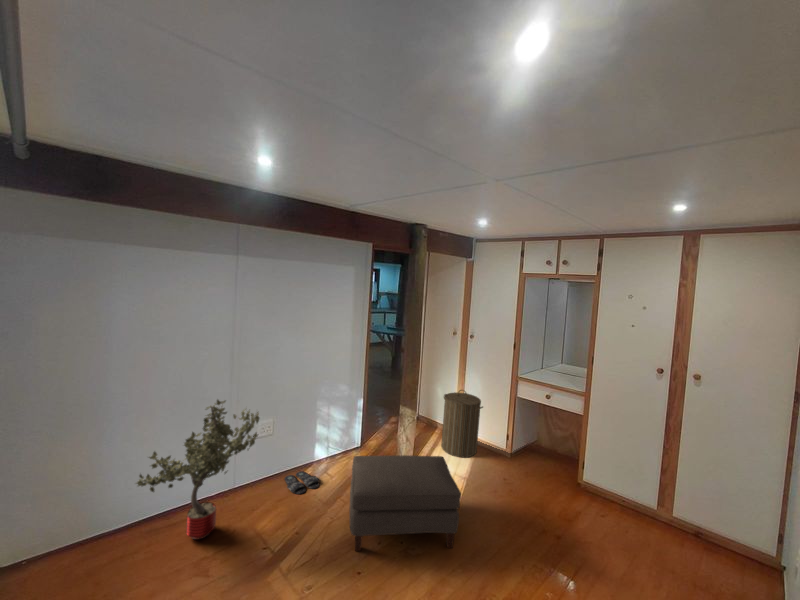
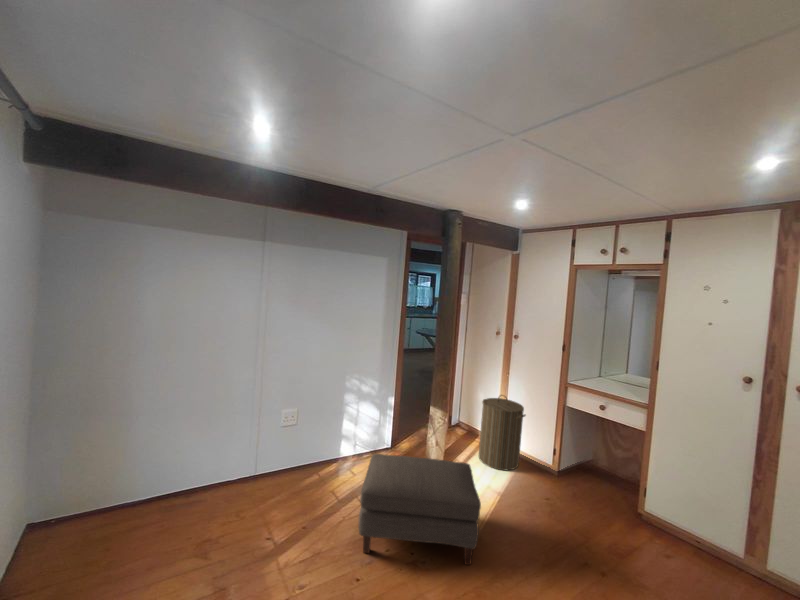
potted tree: present [136,400,259,540] -> none [158,383,278,519]
slippers: present [285,471,319,494] -> none [308,466,341,489]

